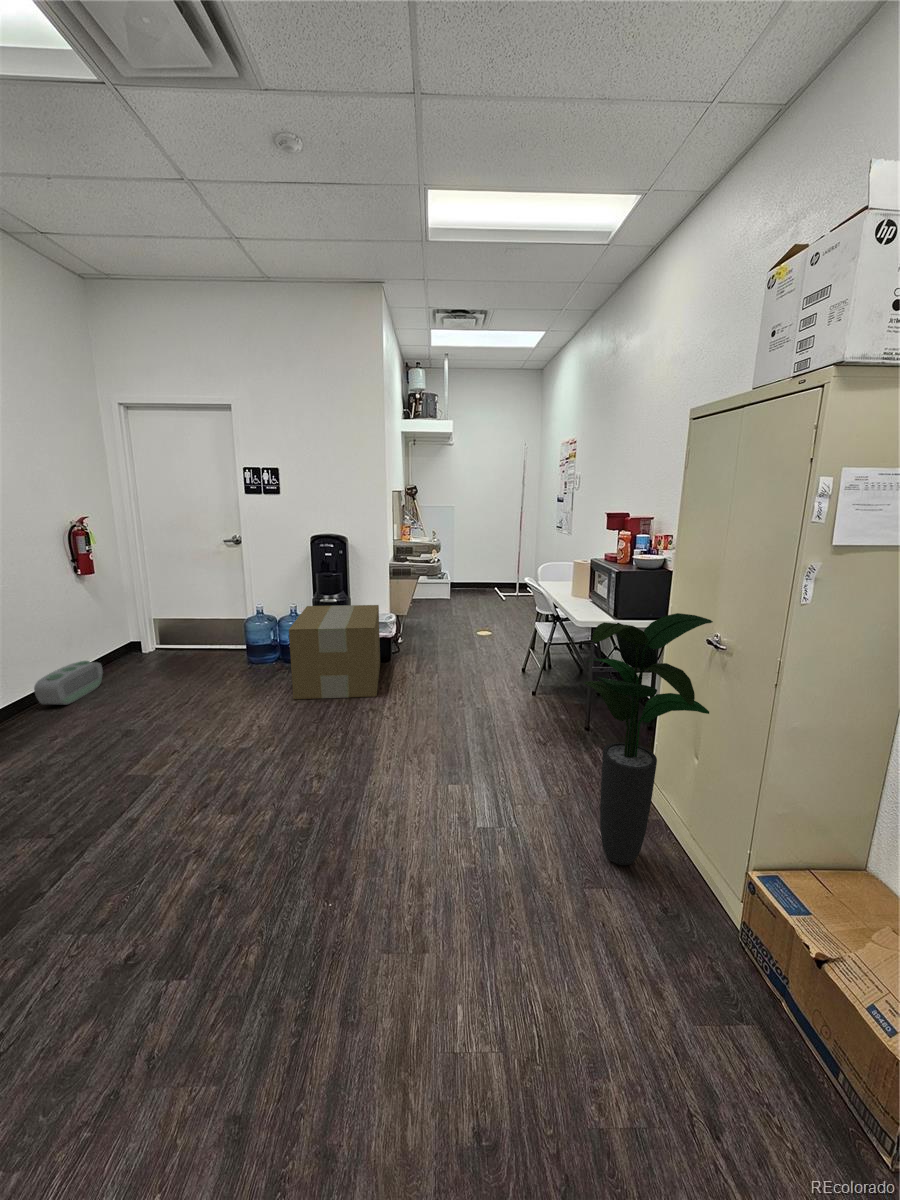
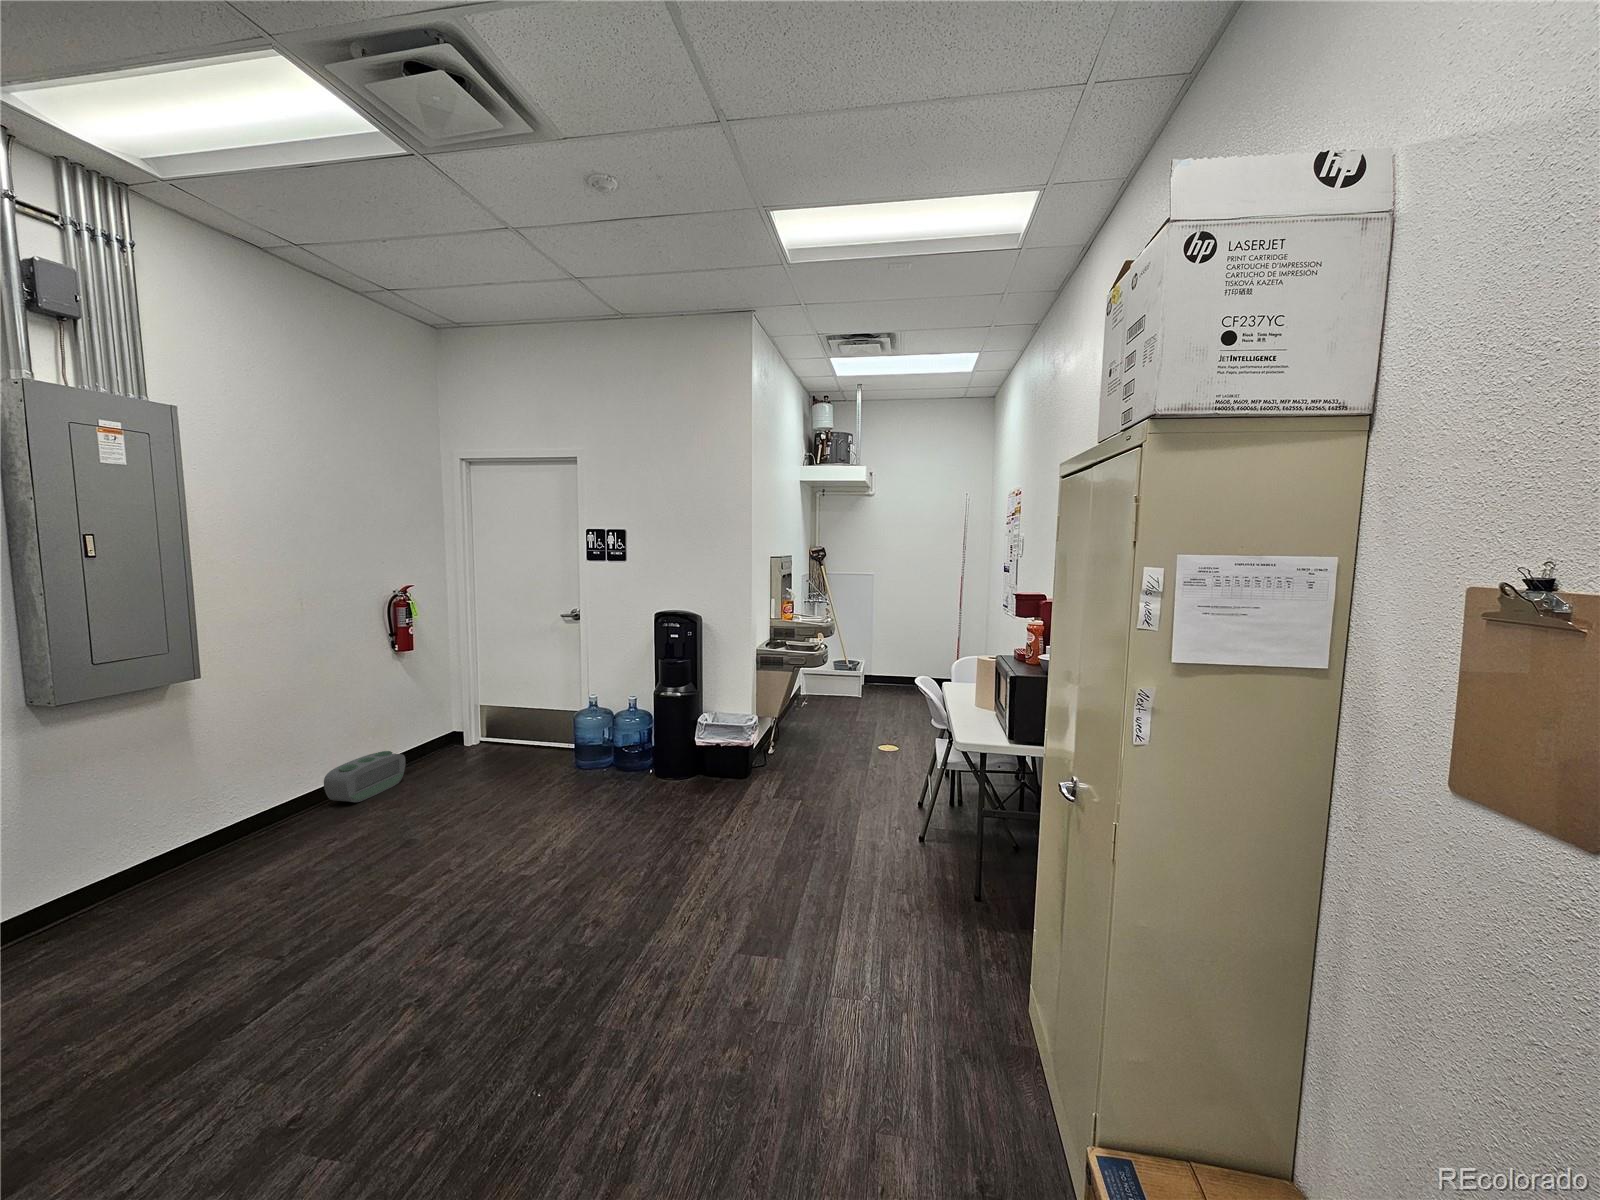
cardboard box: present [289,605,380,699] -> none [607,699,734,824]
potted plant: present [584,613,713,865] -> none [883,739,1059,1105]

